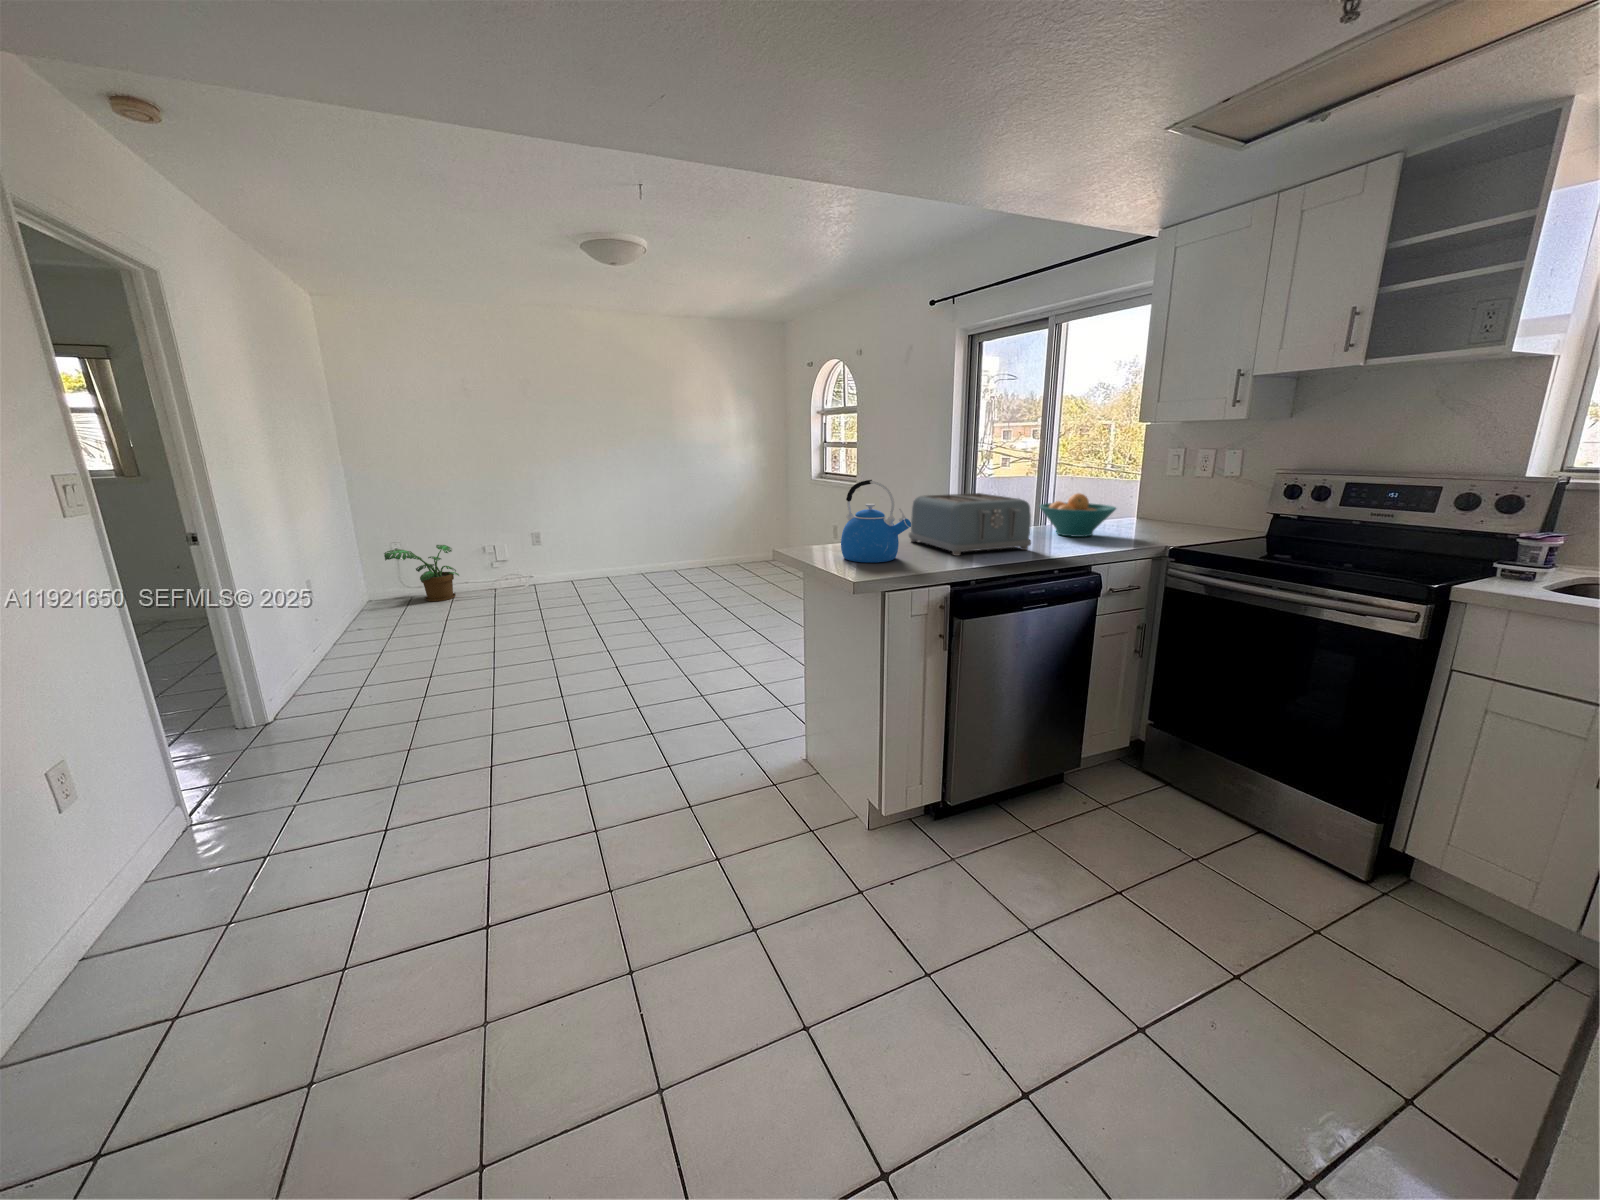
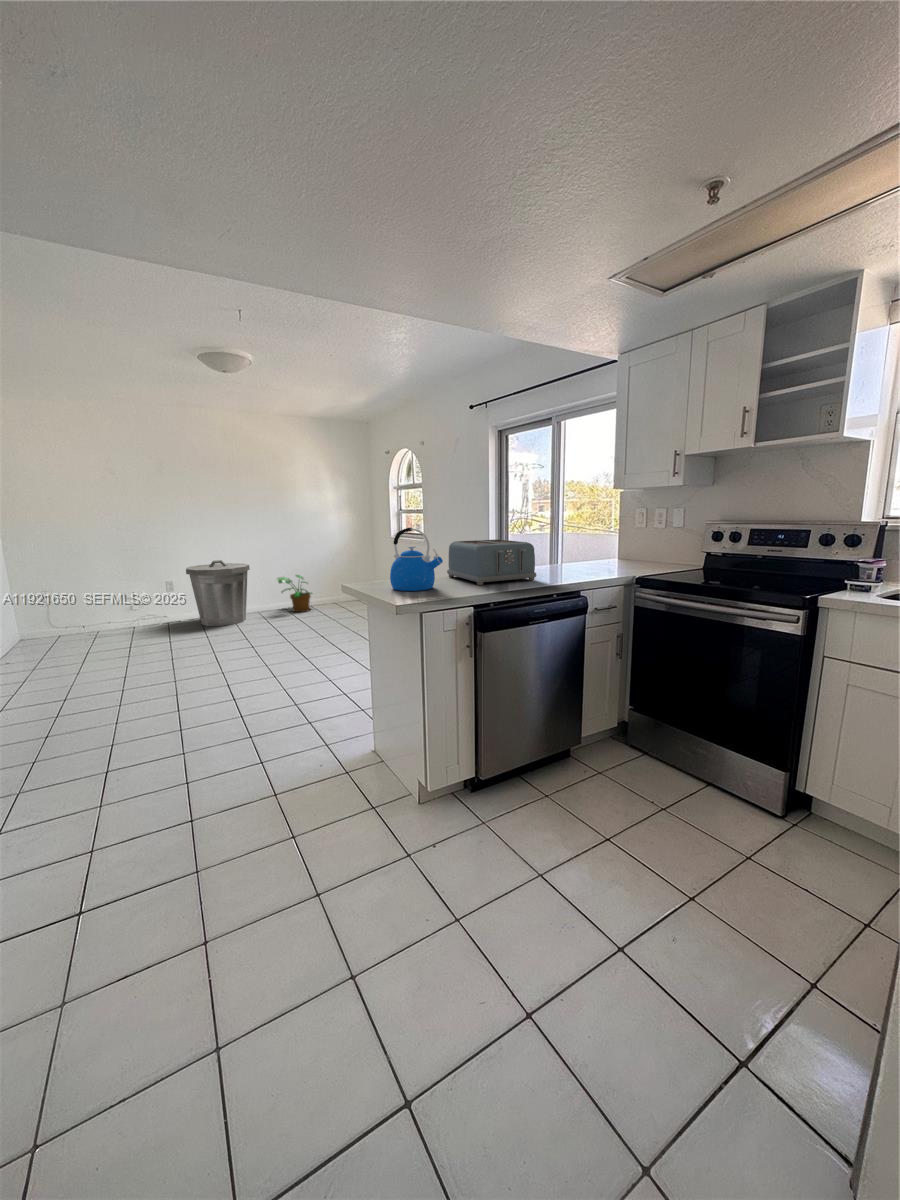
fruit bowl: present [1039,493,1116,537] -> none [545,540,599,571]
trash can: none [562,506,637,588] -> present [186,560,250,626]
potted plant: present [384,545,459,601] -> present [277,575,313,612]

